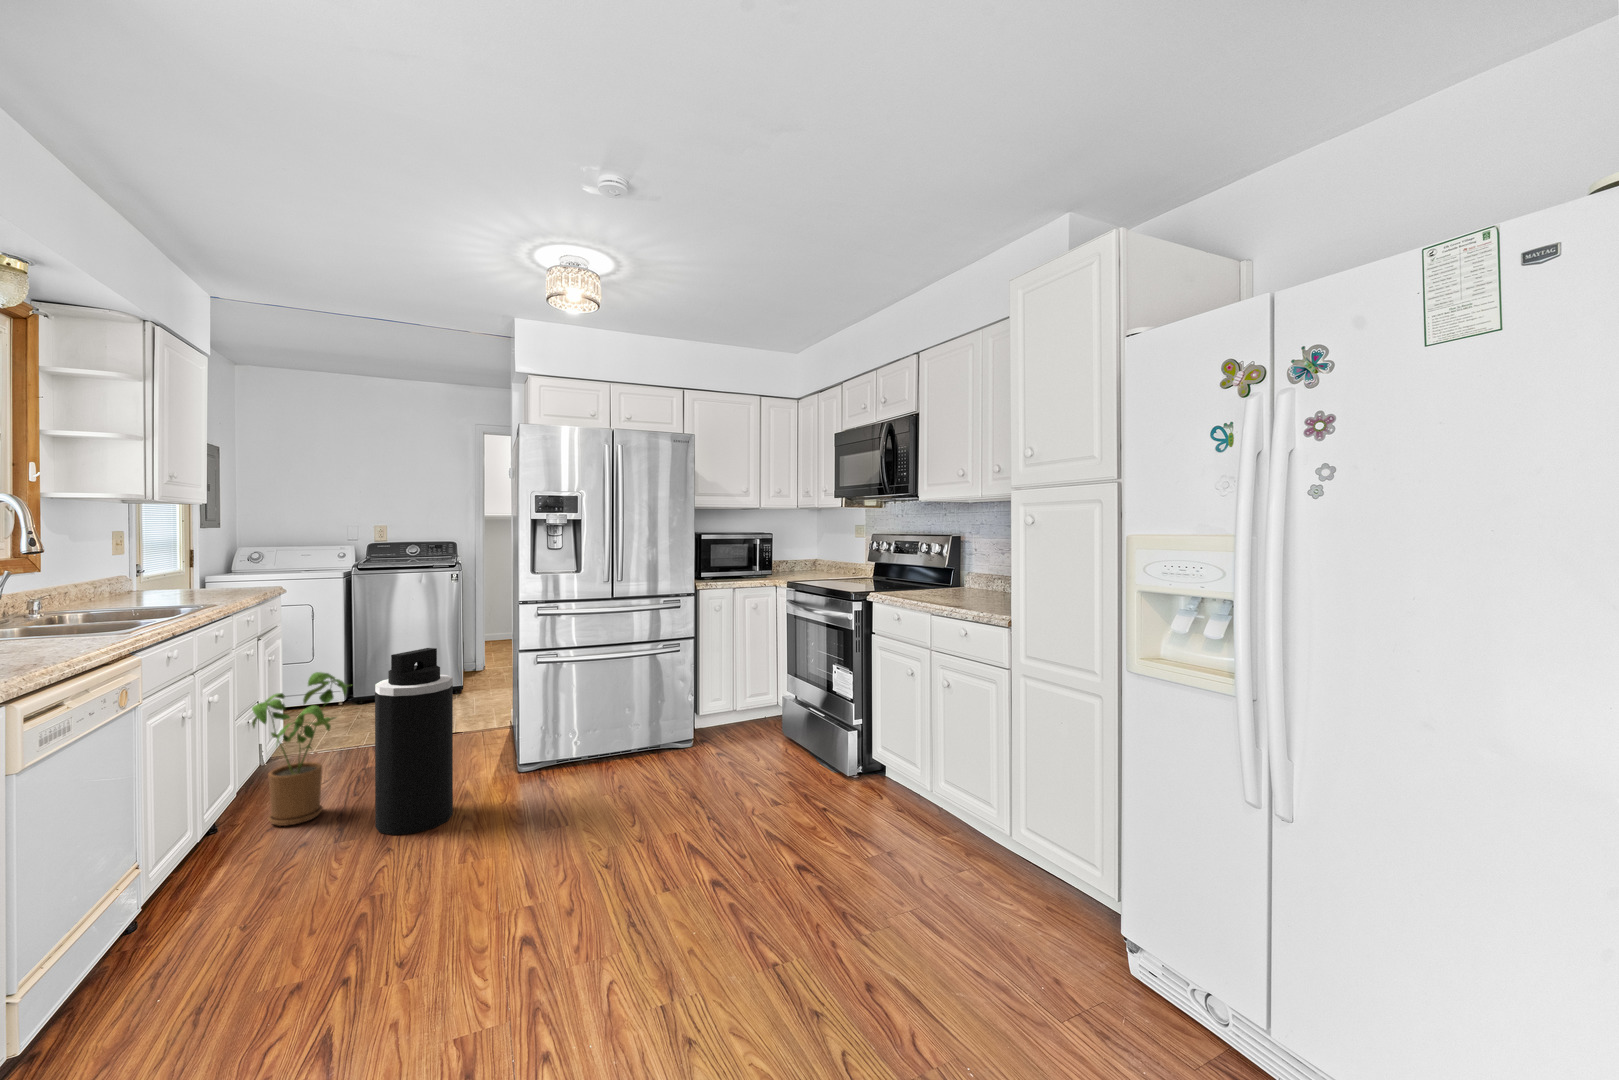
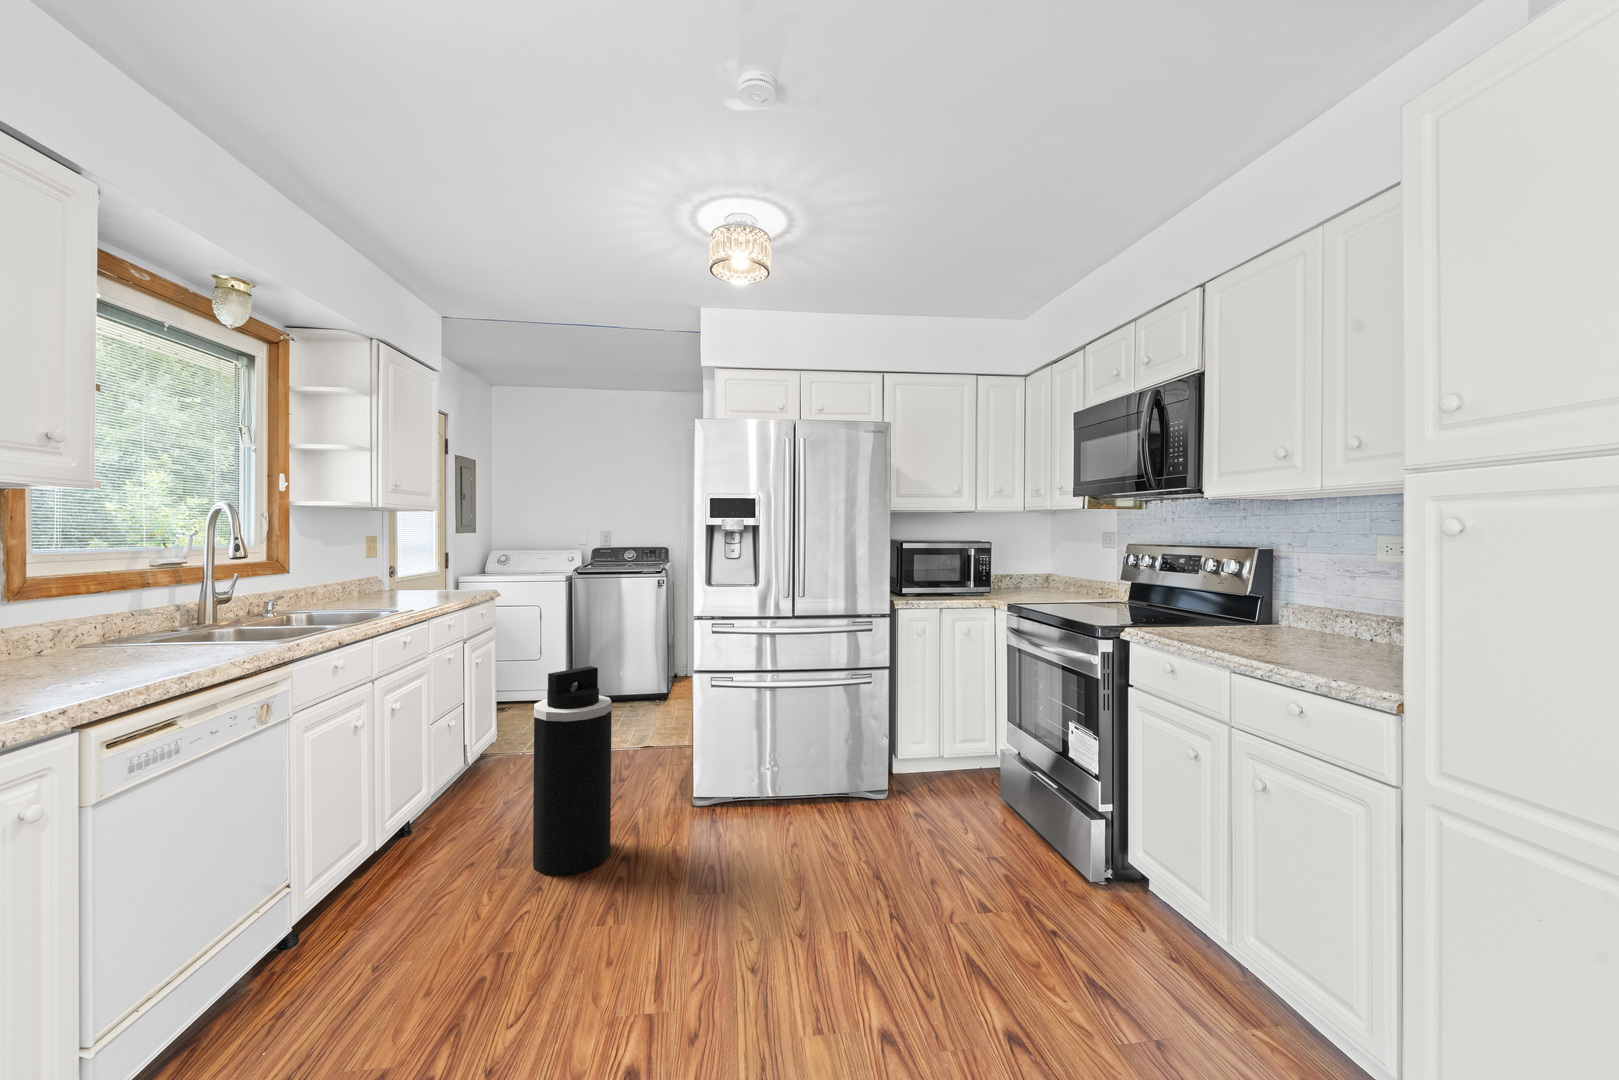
house plant: present [252,672,348,826] -> none [435,683,530,842]

